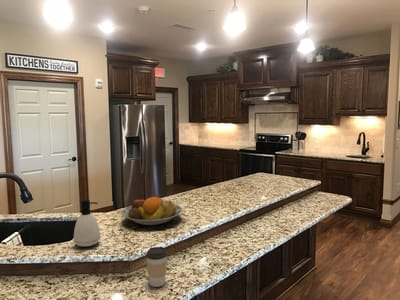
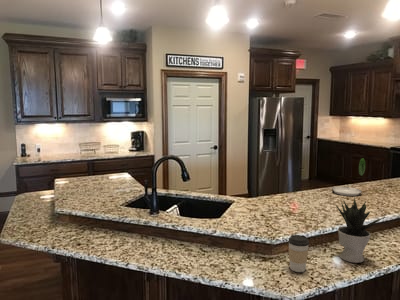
plate: none [190,161,218,197] -> present [332,158,365,196]
fruit bowl: present [121,195,182,225] -> none [263,187,324,216]
potted plant: none [191,198,235,265] -> present [336,198,382,263]
soap dispenser: present [74,199,100,247] -> none [223,184,245,225]

